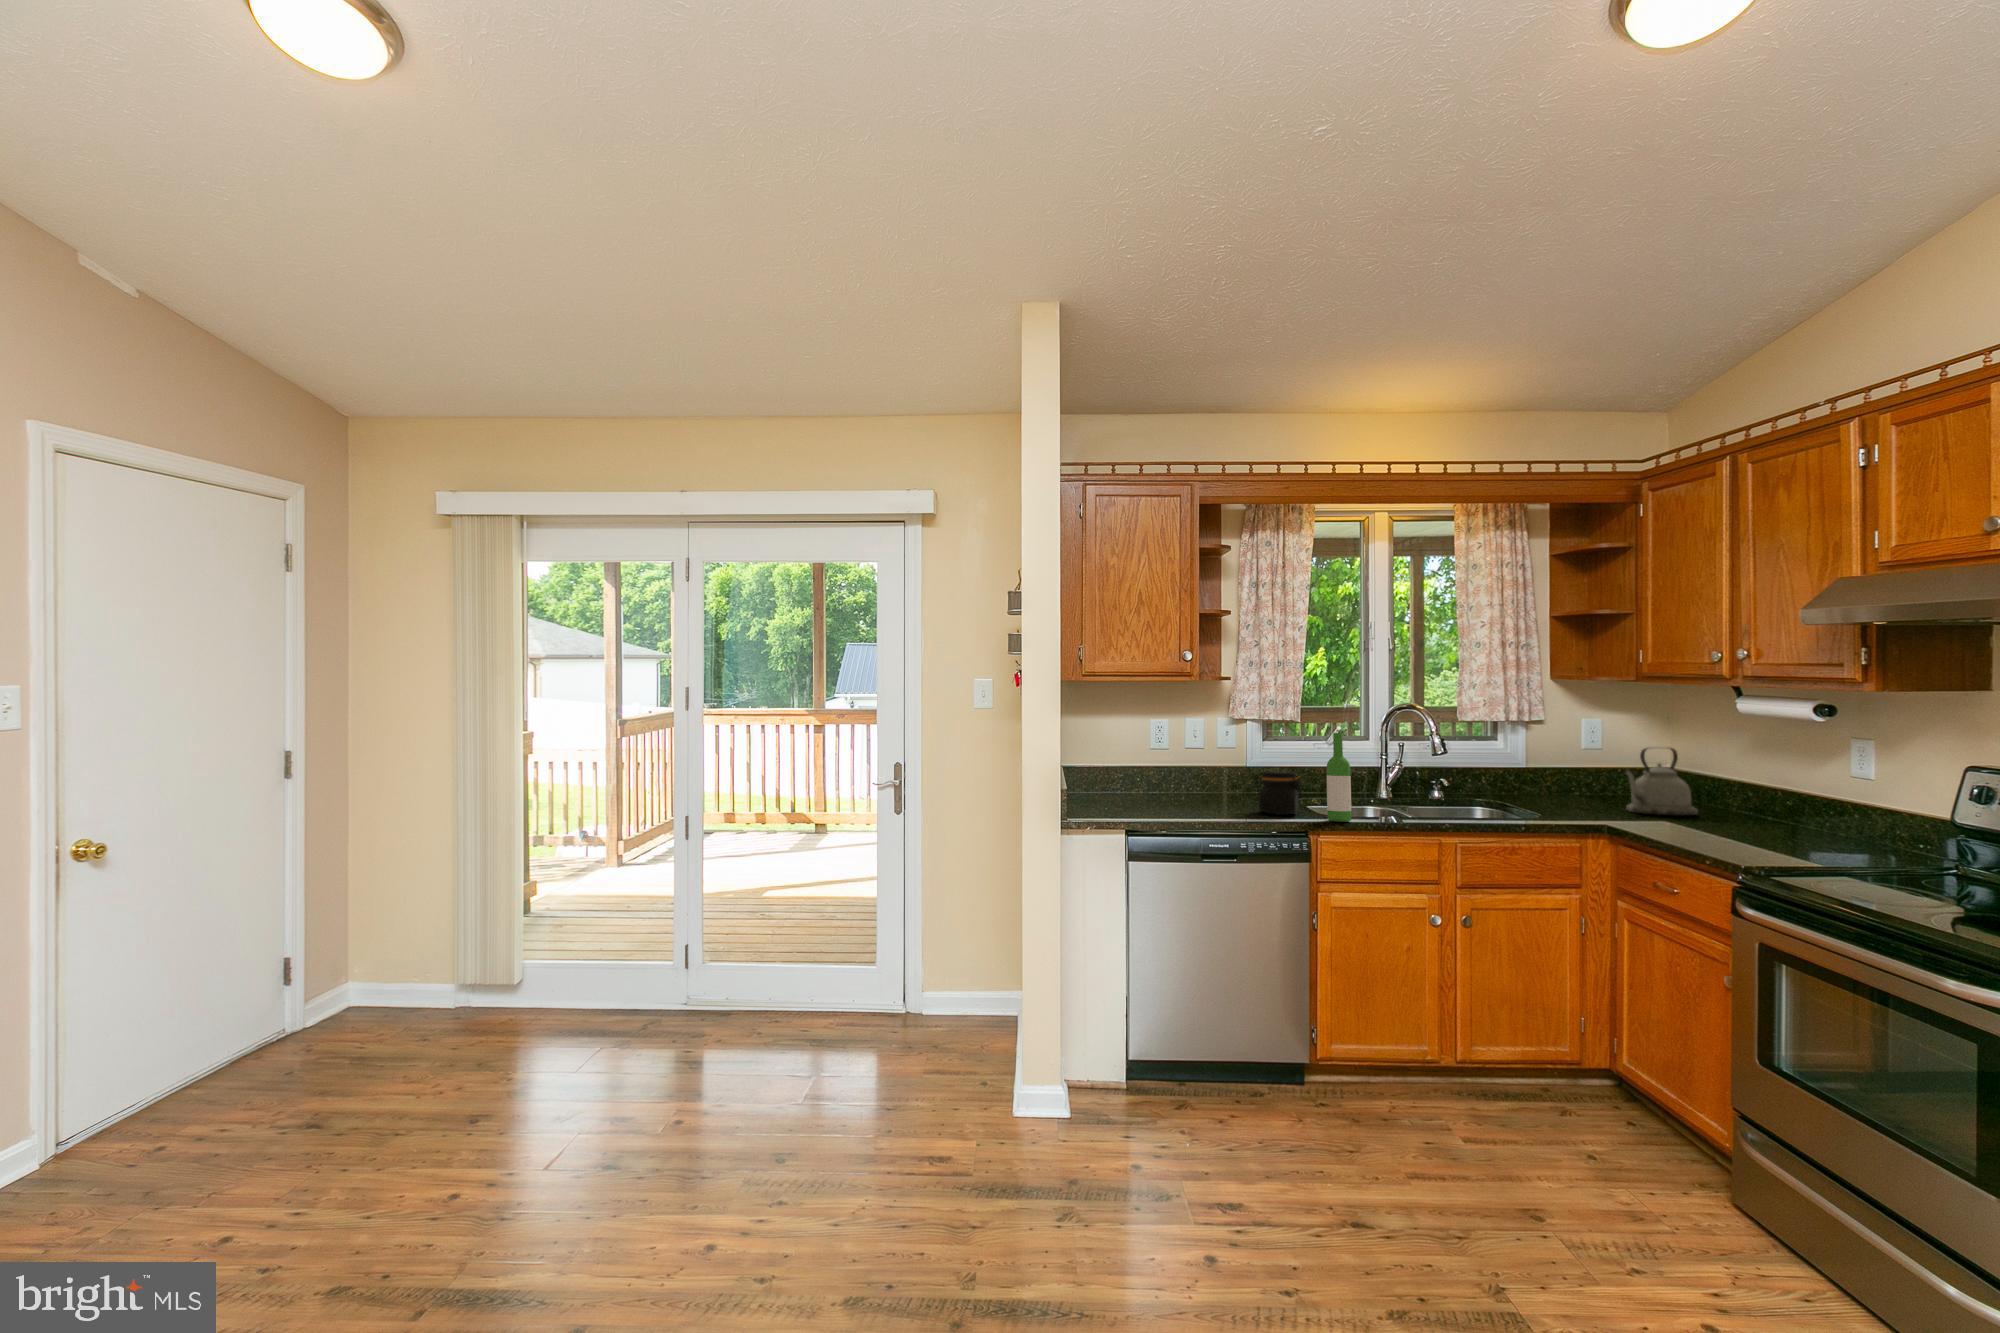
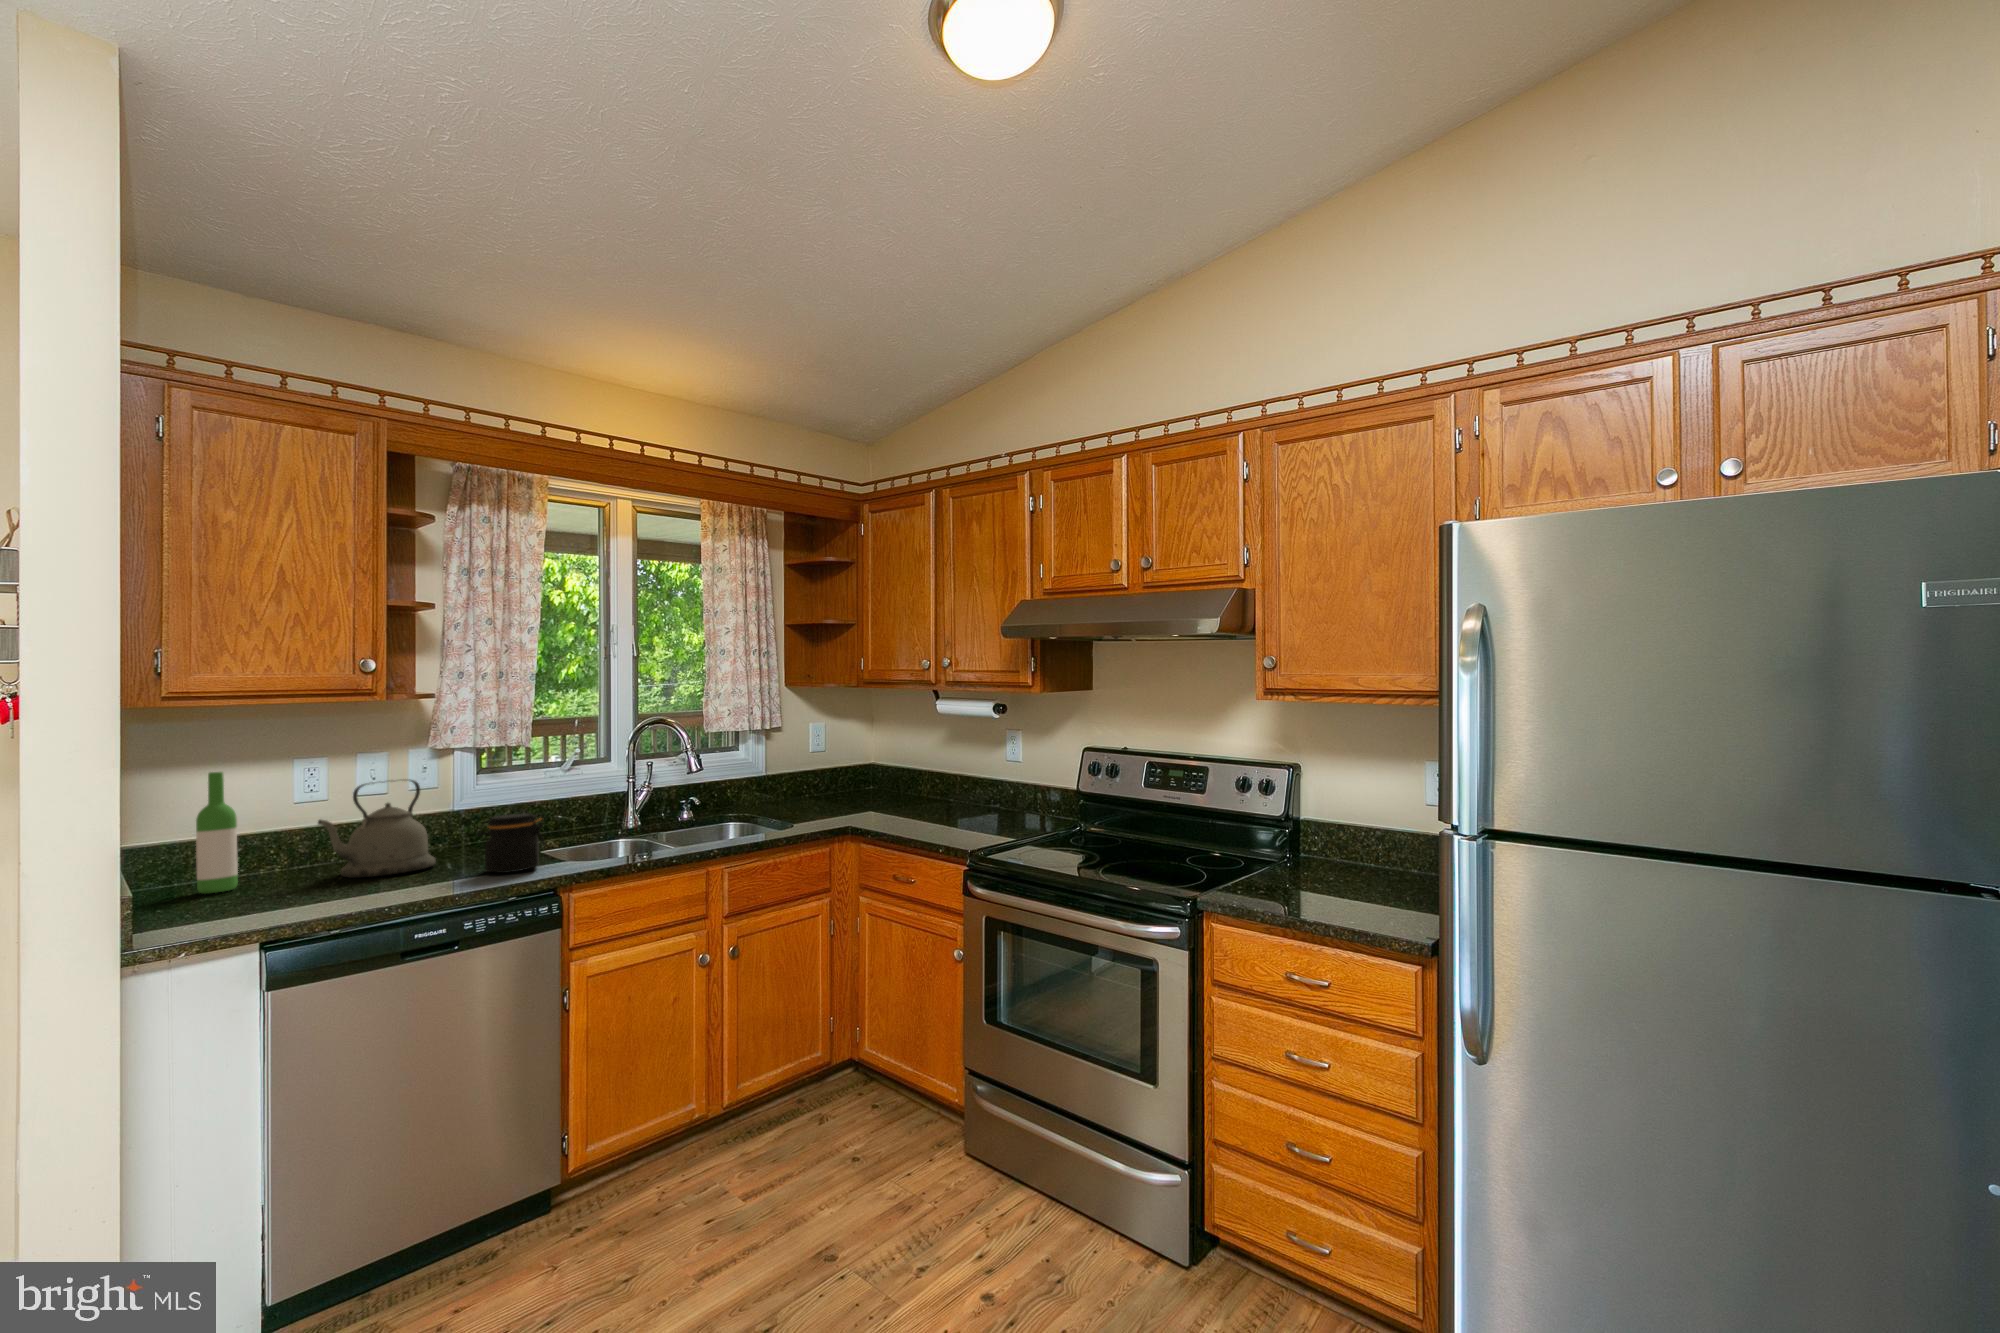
wine bottle: present [1327,733,1351,822] -> present [196,772,238,894]
kettle: present [1624,748,1698,815] -> present [318,780,436,878]

